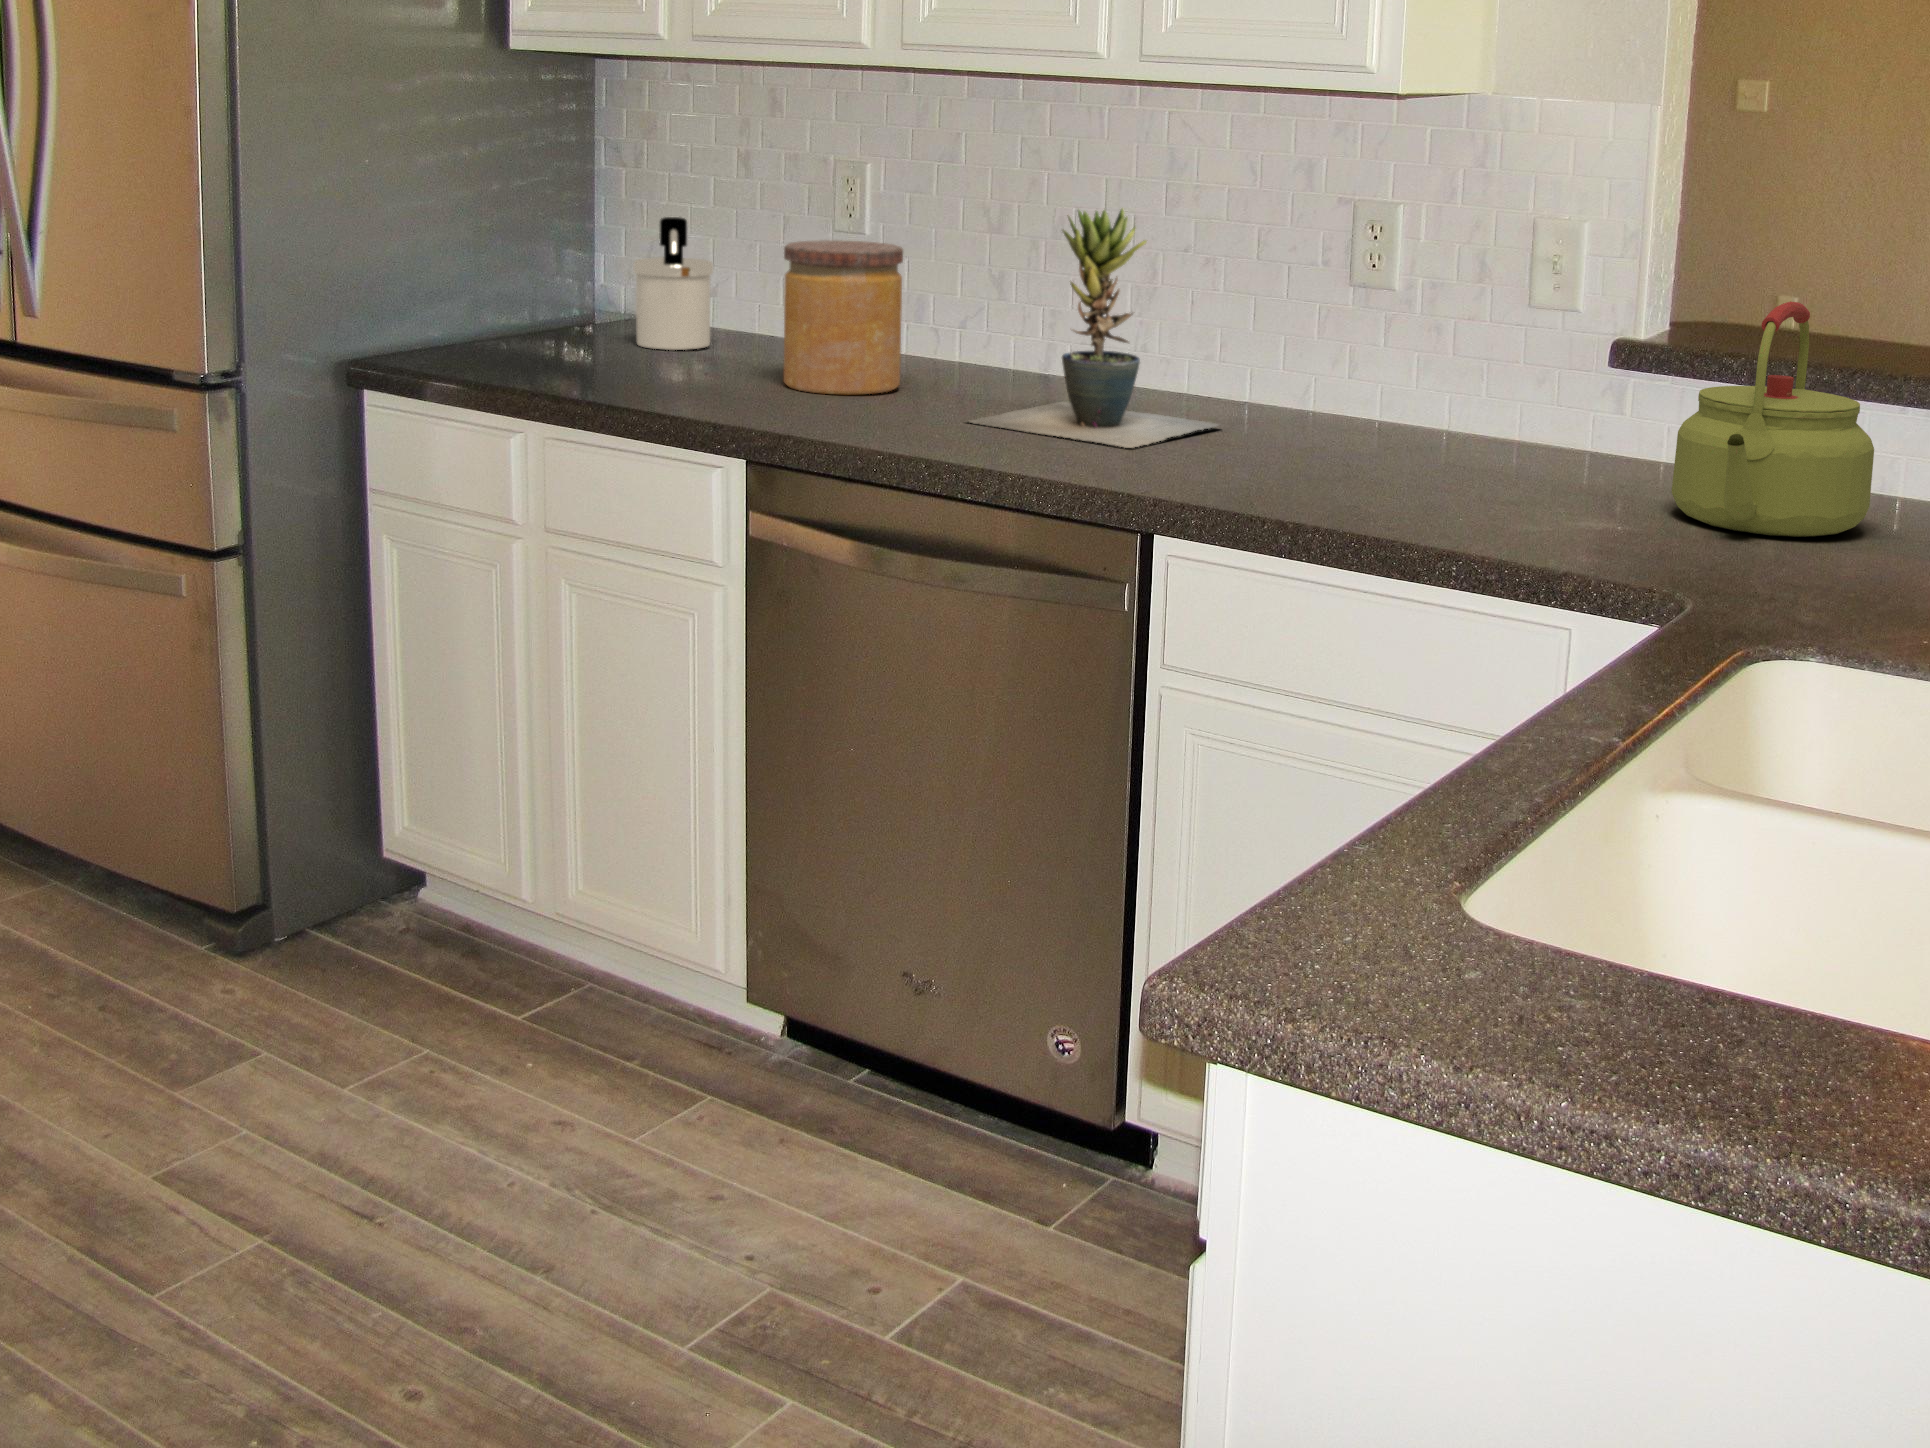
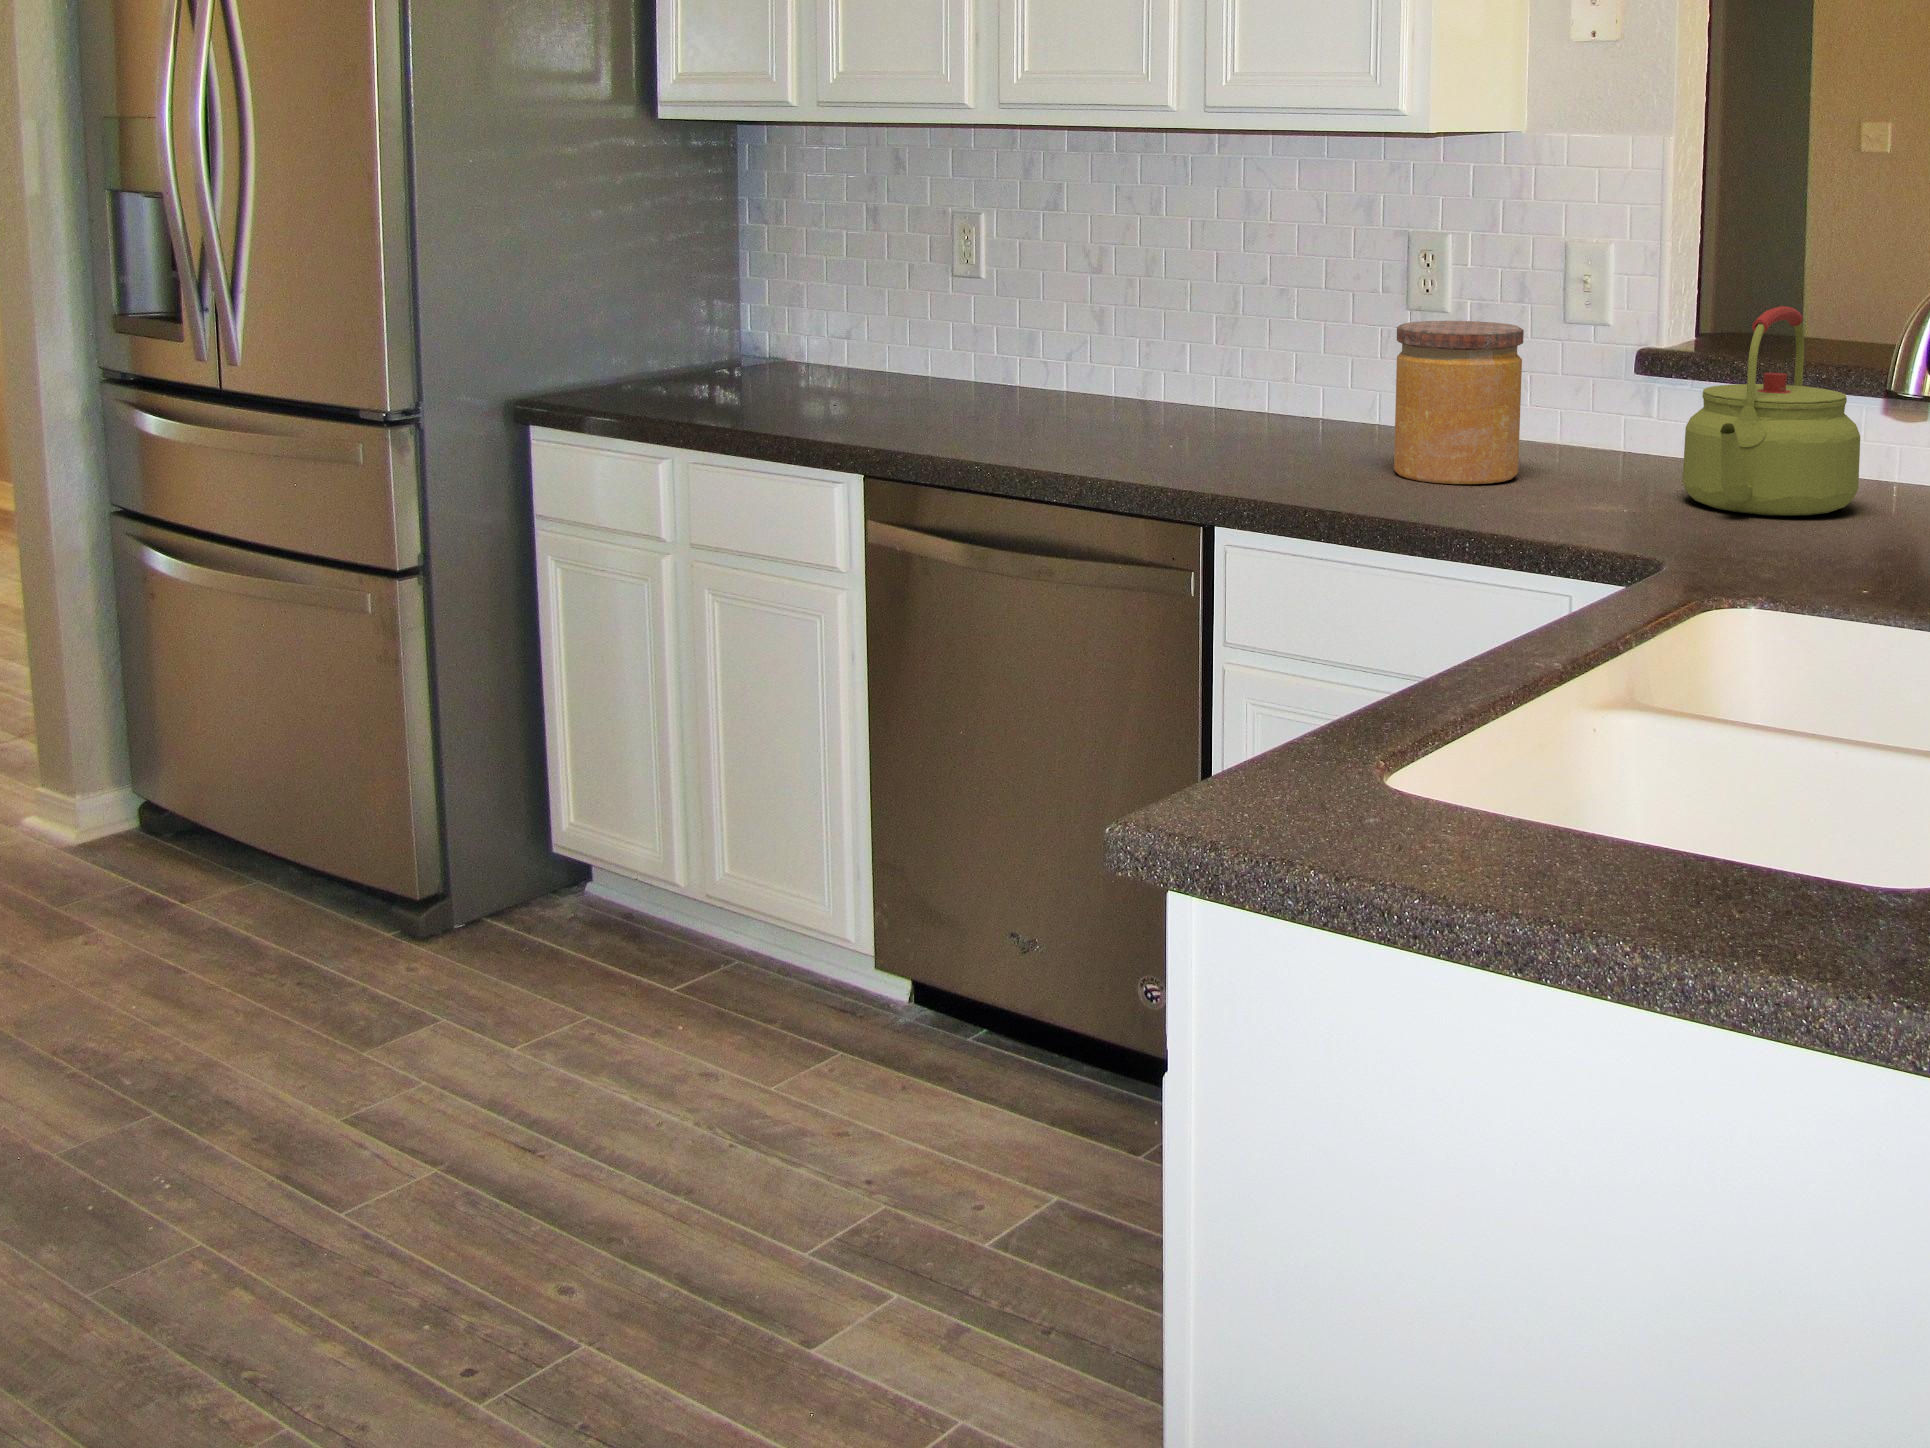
potted plant: present [969,209,1218,448] -> none [1058,242,1295,456]
soap dispenser: present [634,217,713,350] -> none [771,266,842,385]
jar: present [784,240,903,395] -> present [1394,321,1524,484]

